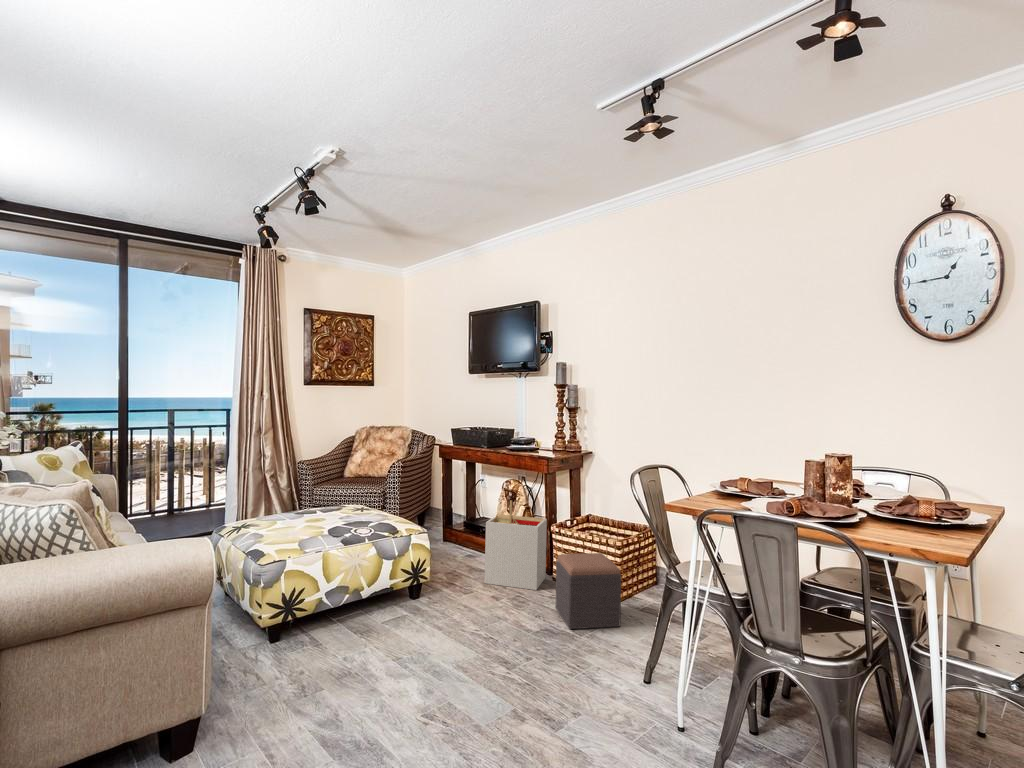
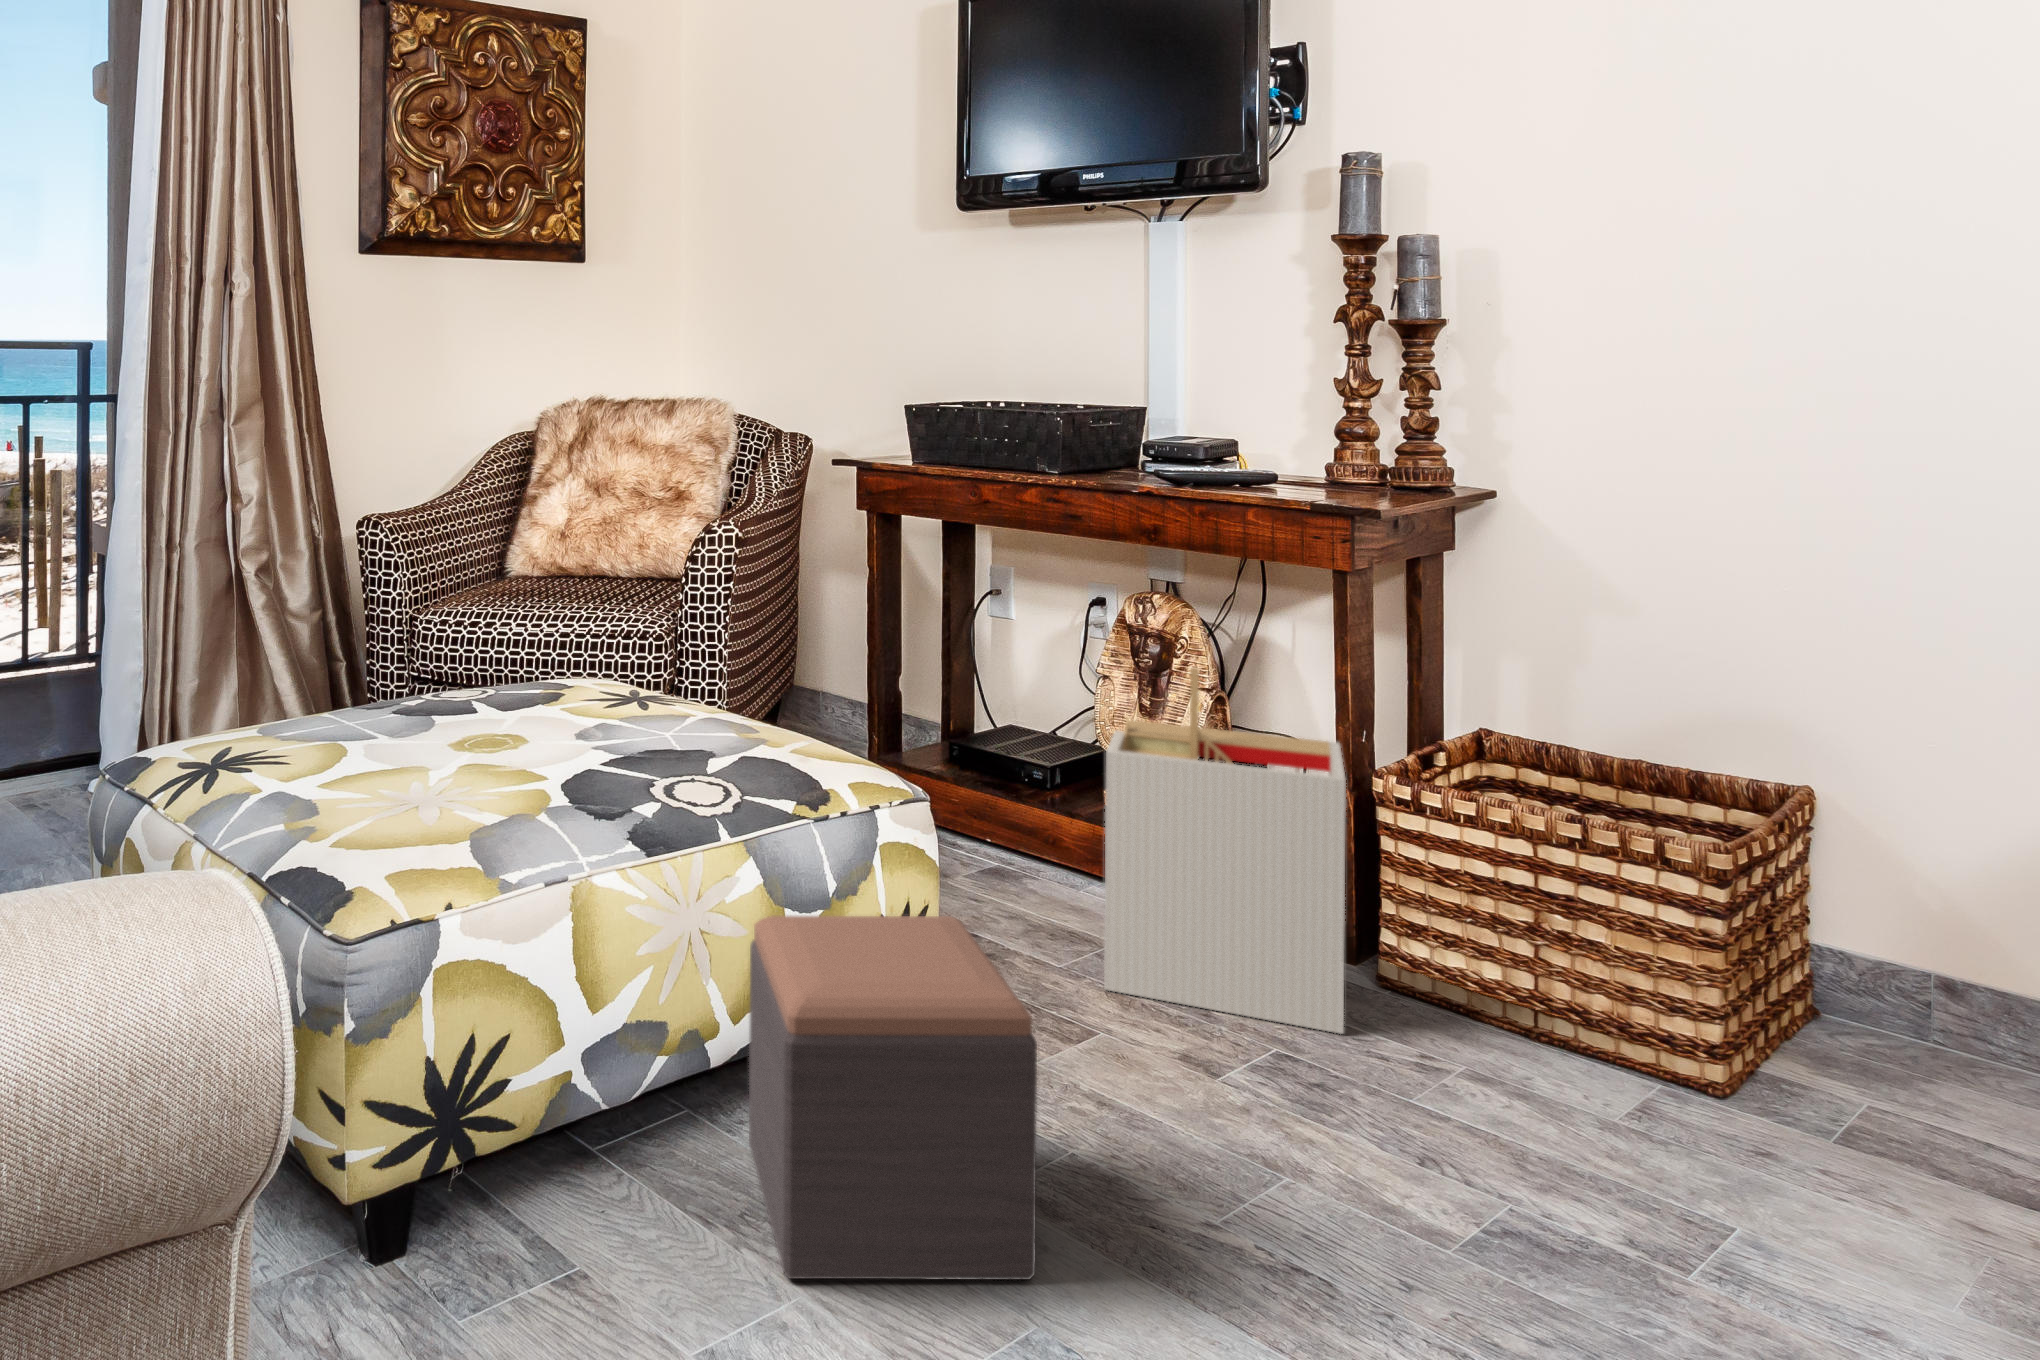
footstool: present [555,553,621,629] -> present [749,916,1037,1280]

